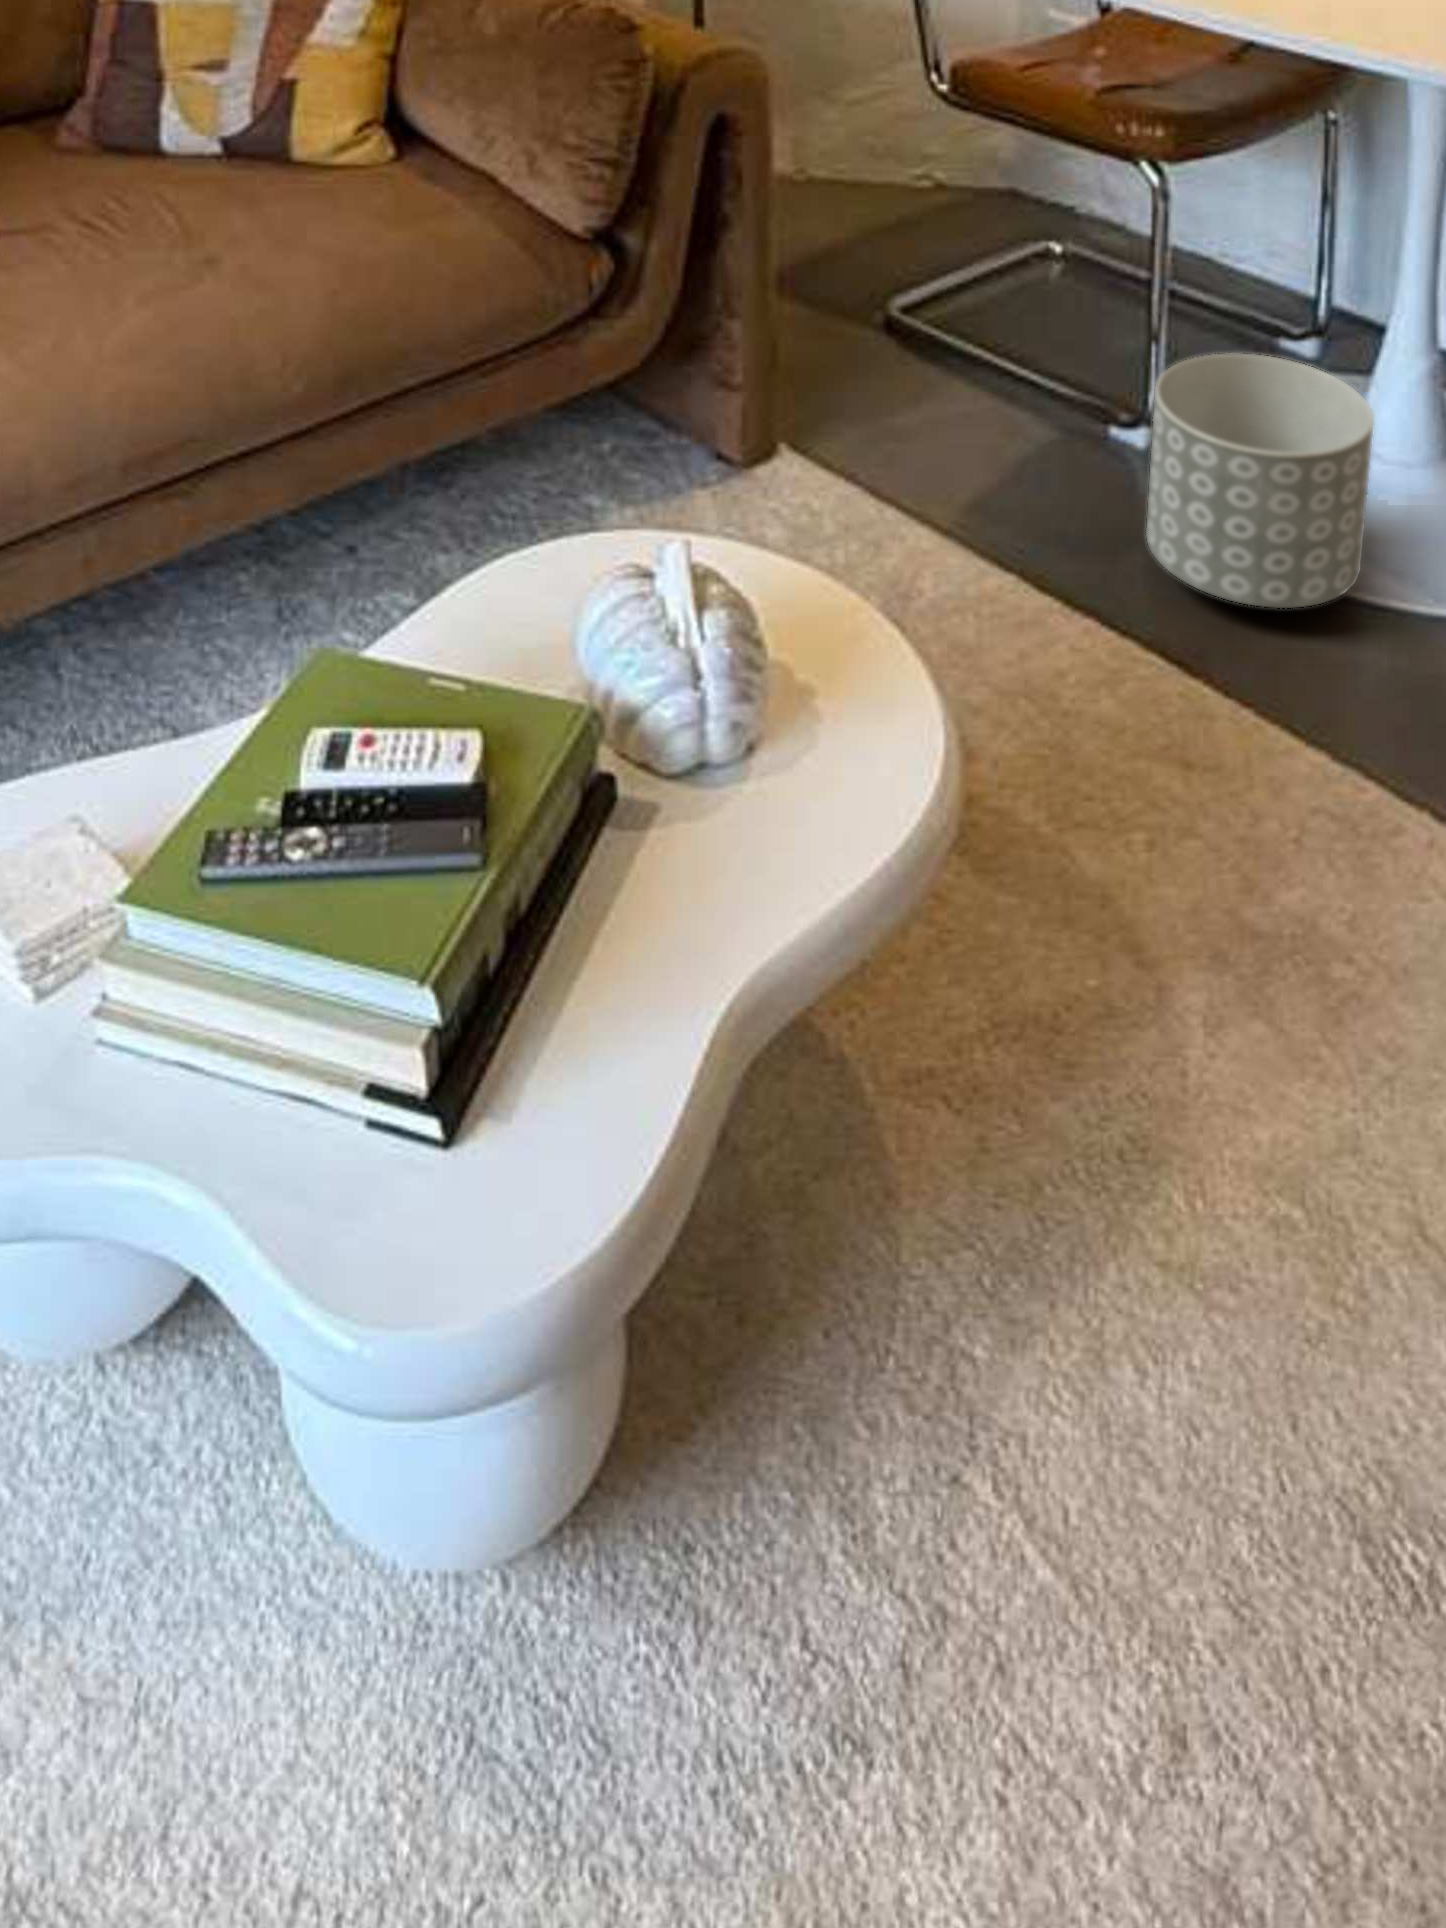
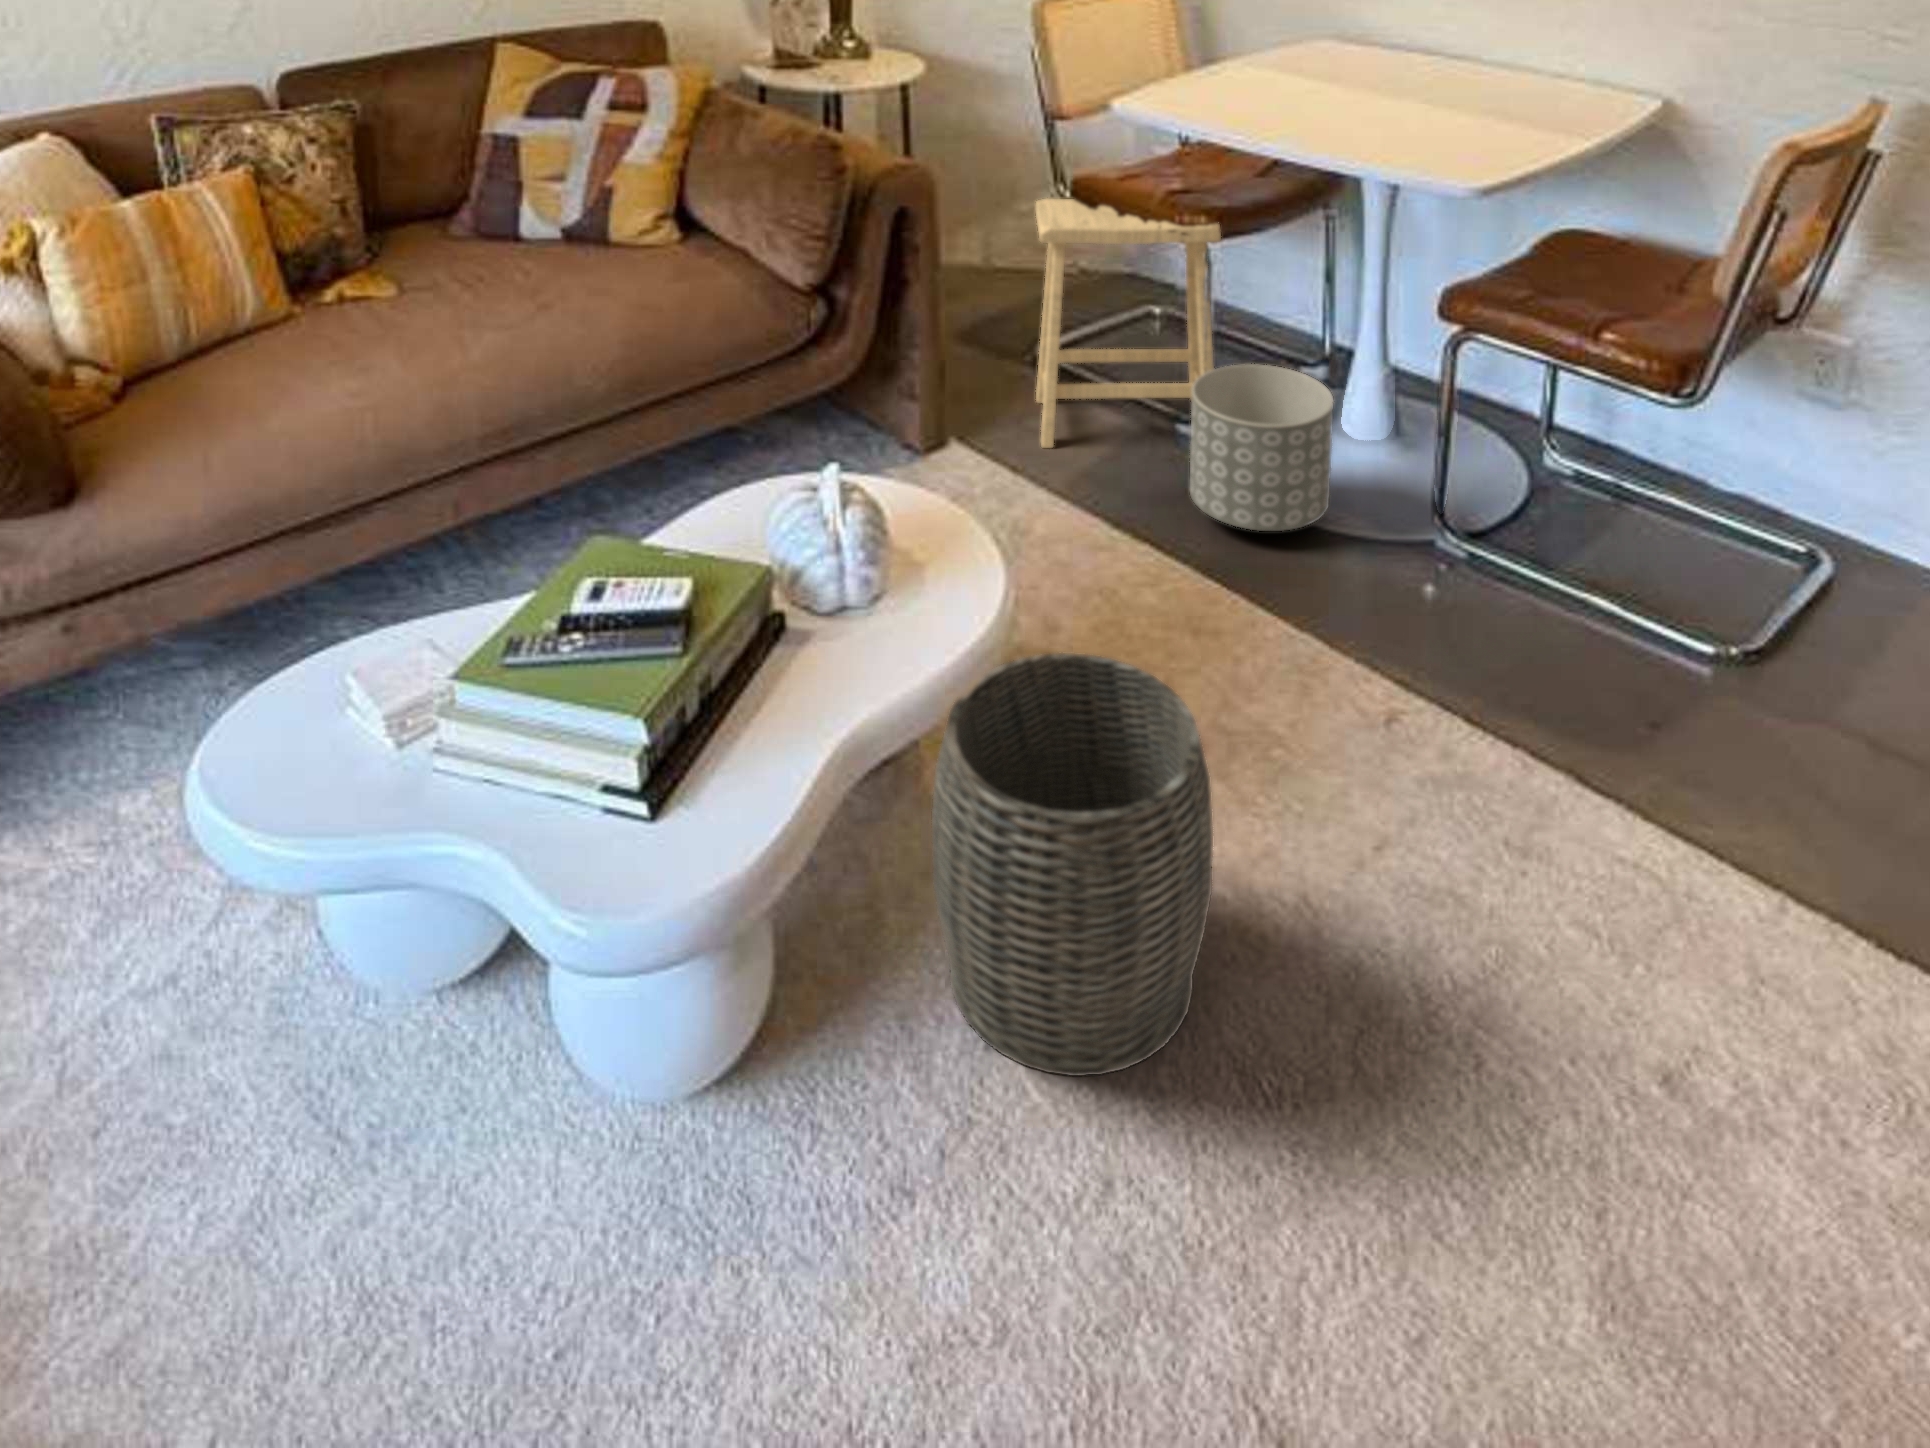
footstool: none [894,99,1188,468] -> present [1036,199,1221,448]
woven basket: none [856,851,1313,1536] -> present [932,653,1213,1076]

